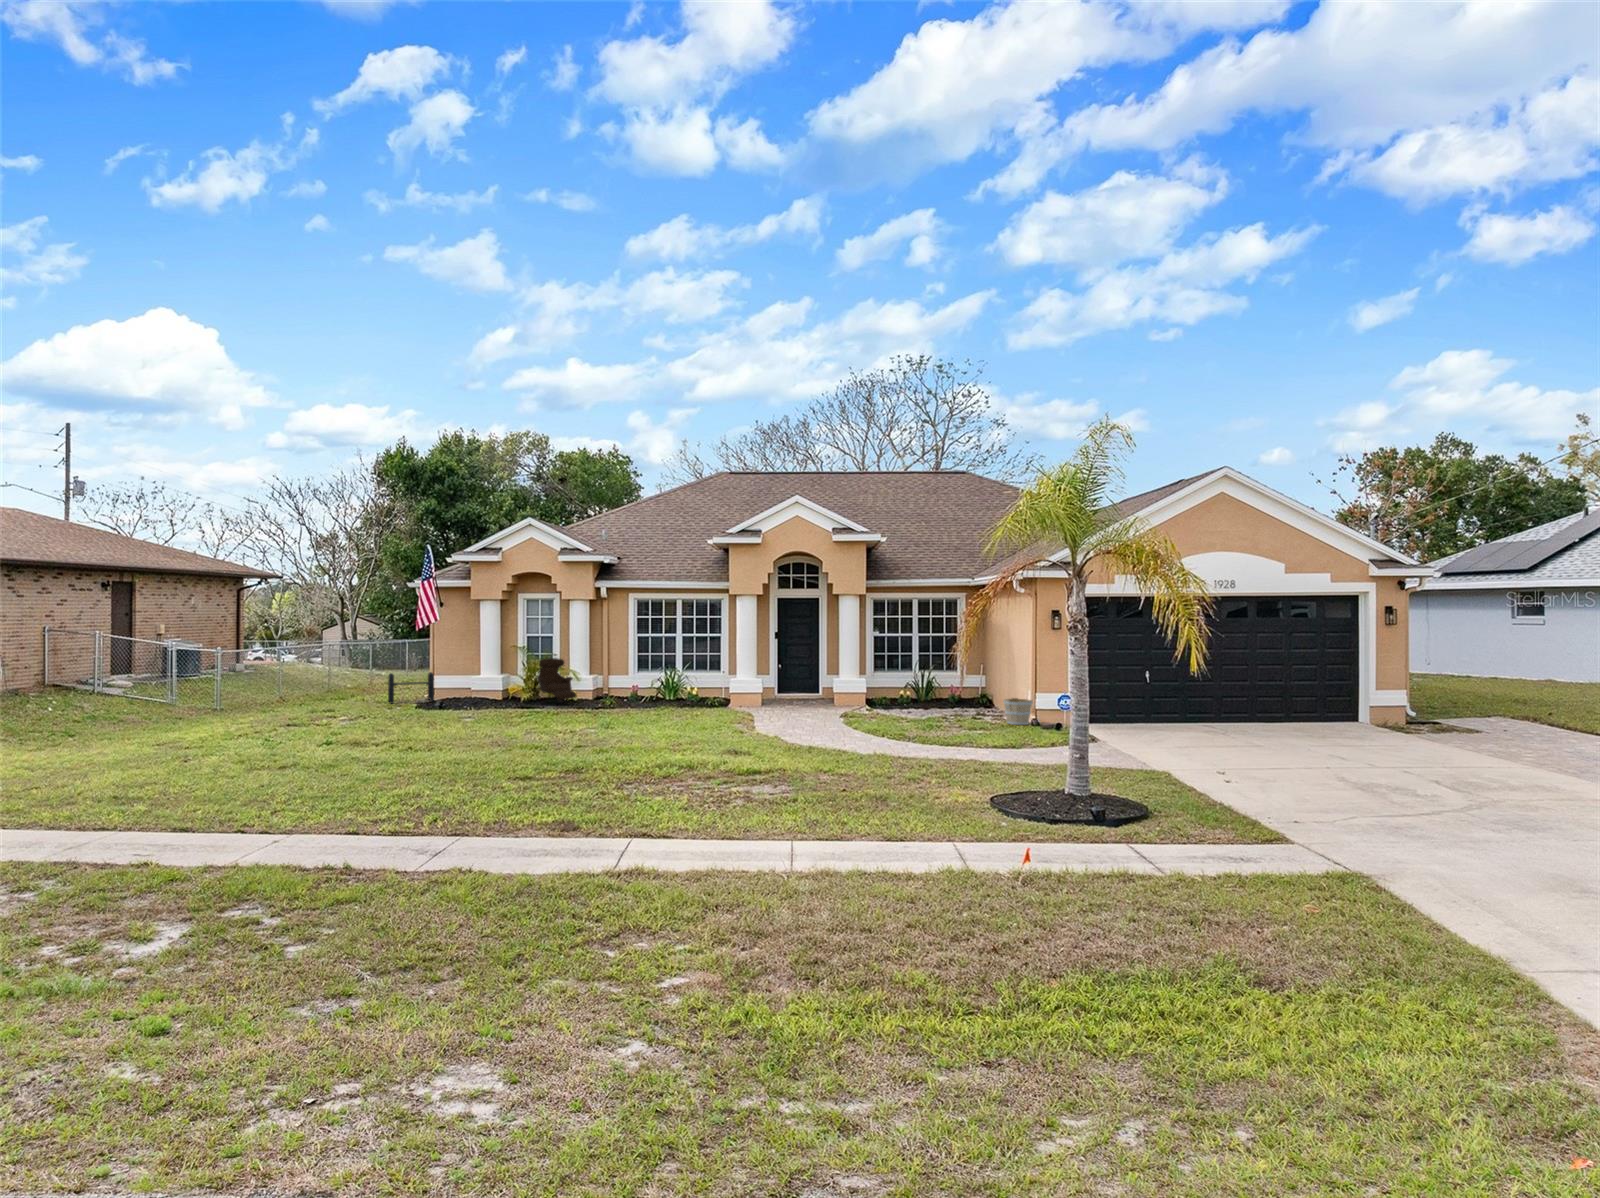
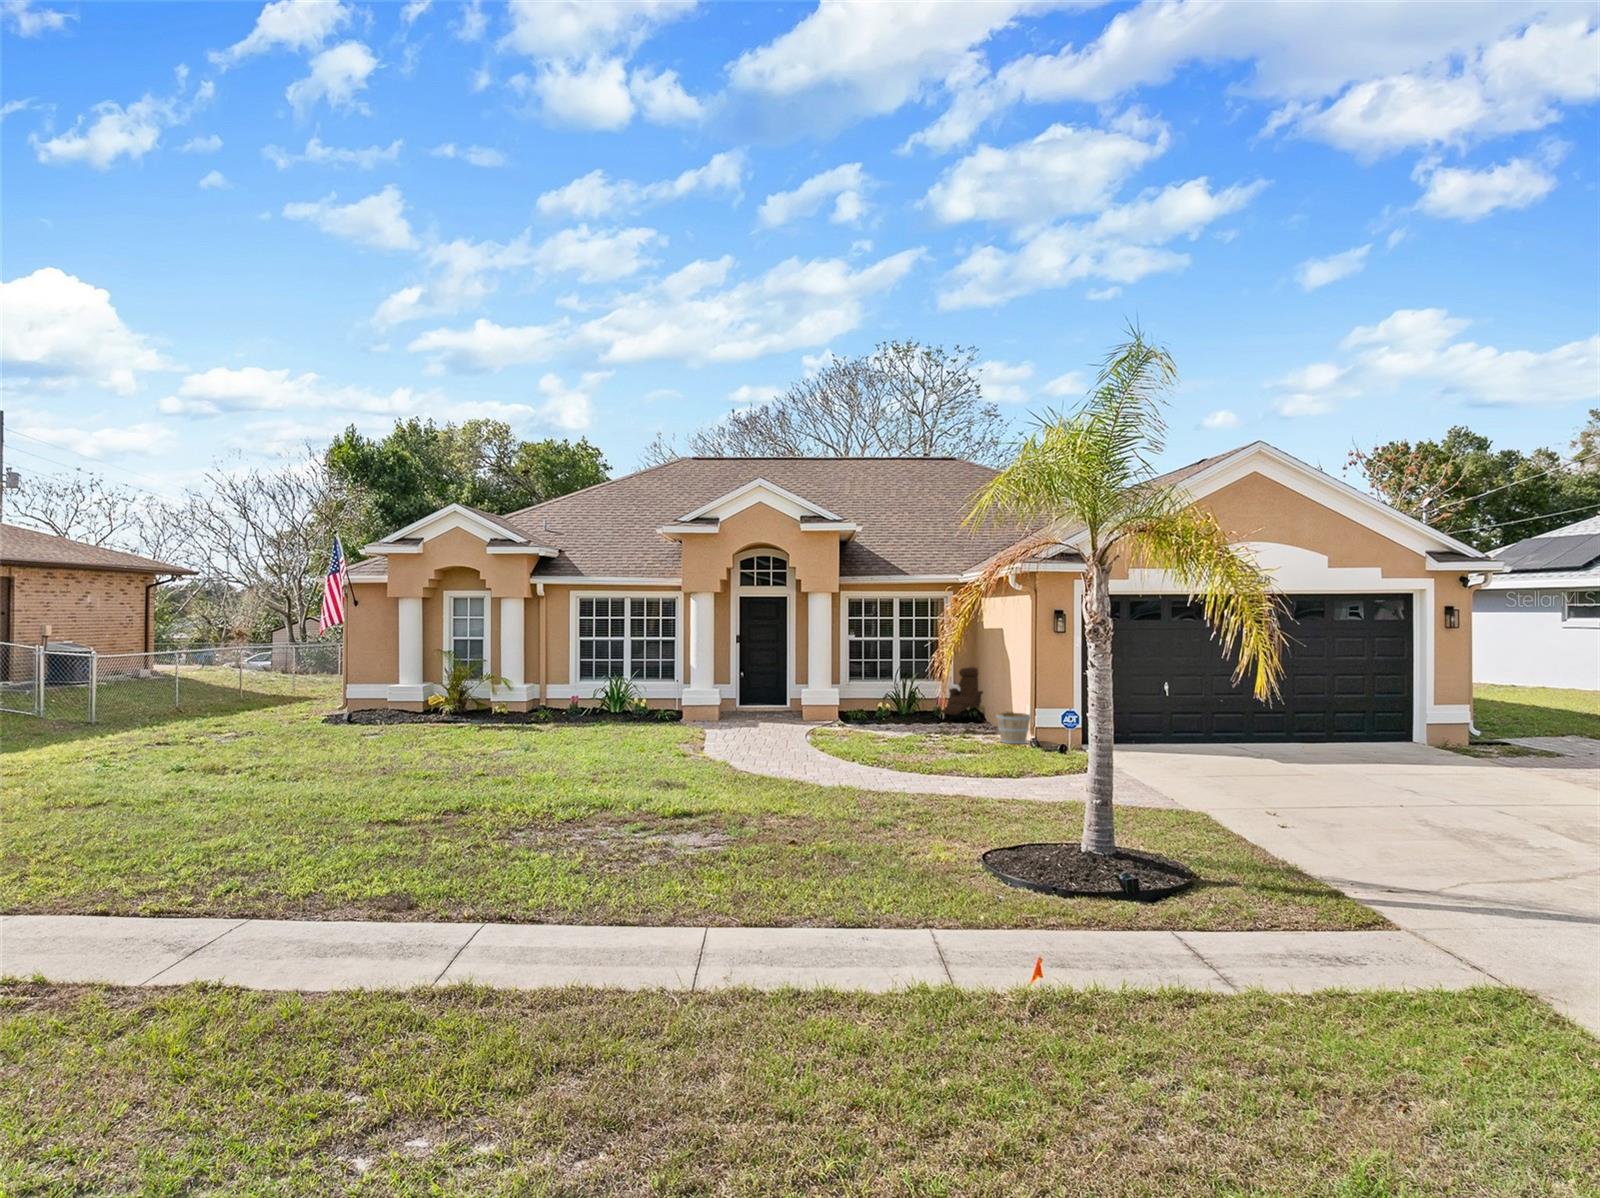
lounge chair: present [537,658,576,704] -> present [939,667,983,720]
bench: present [388,672,434,704] -> none [289,679,343,716]

